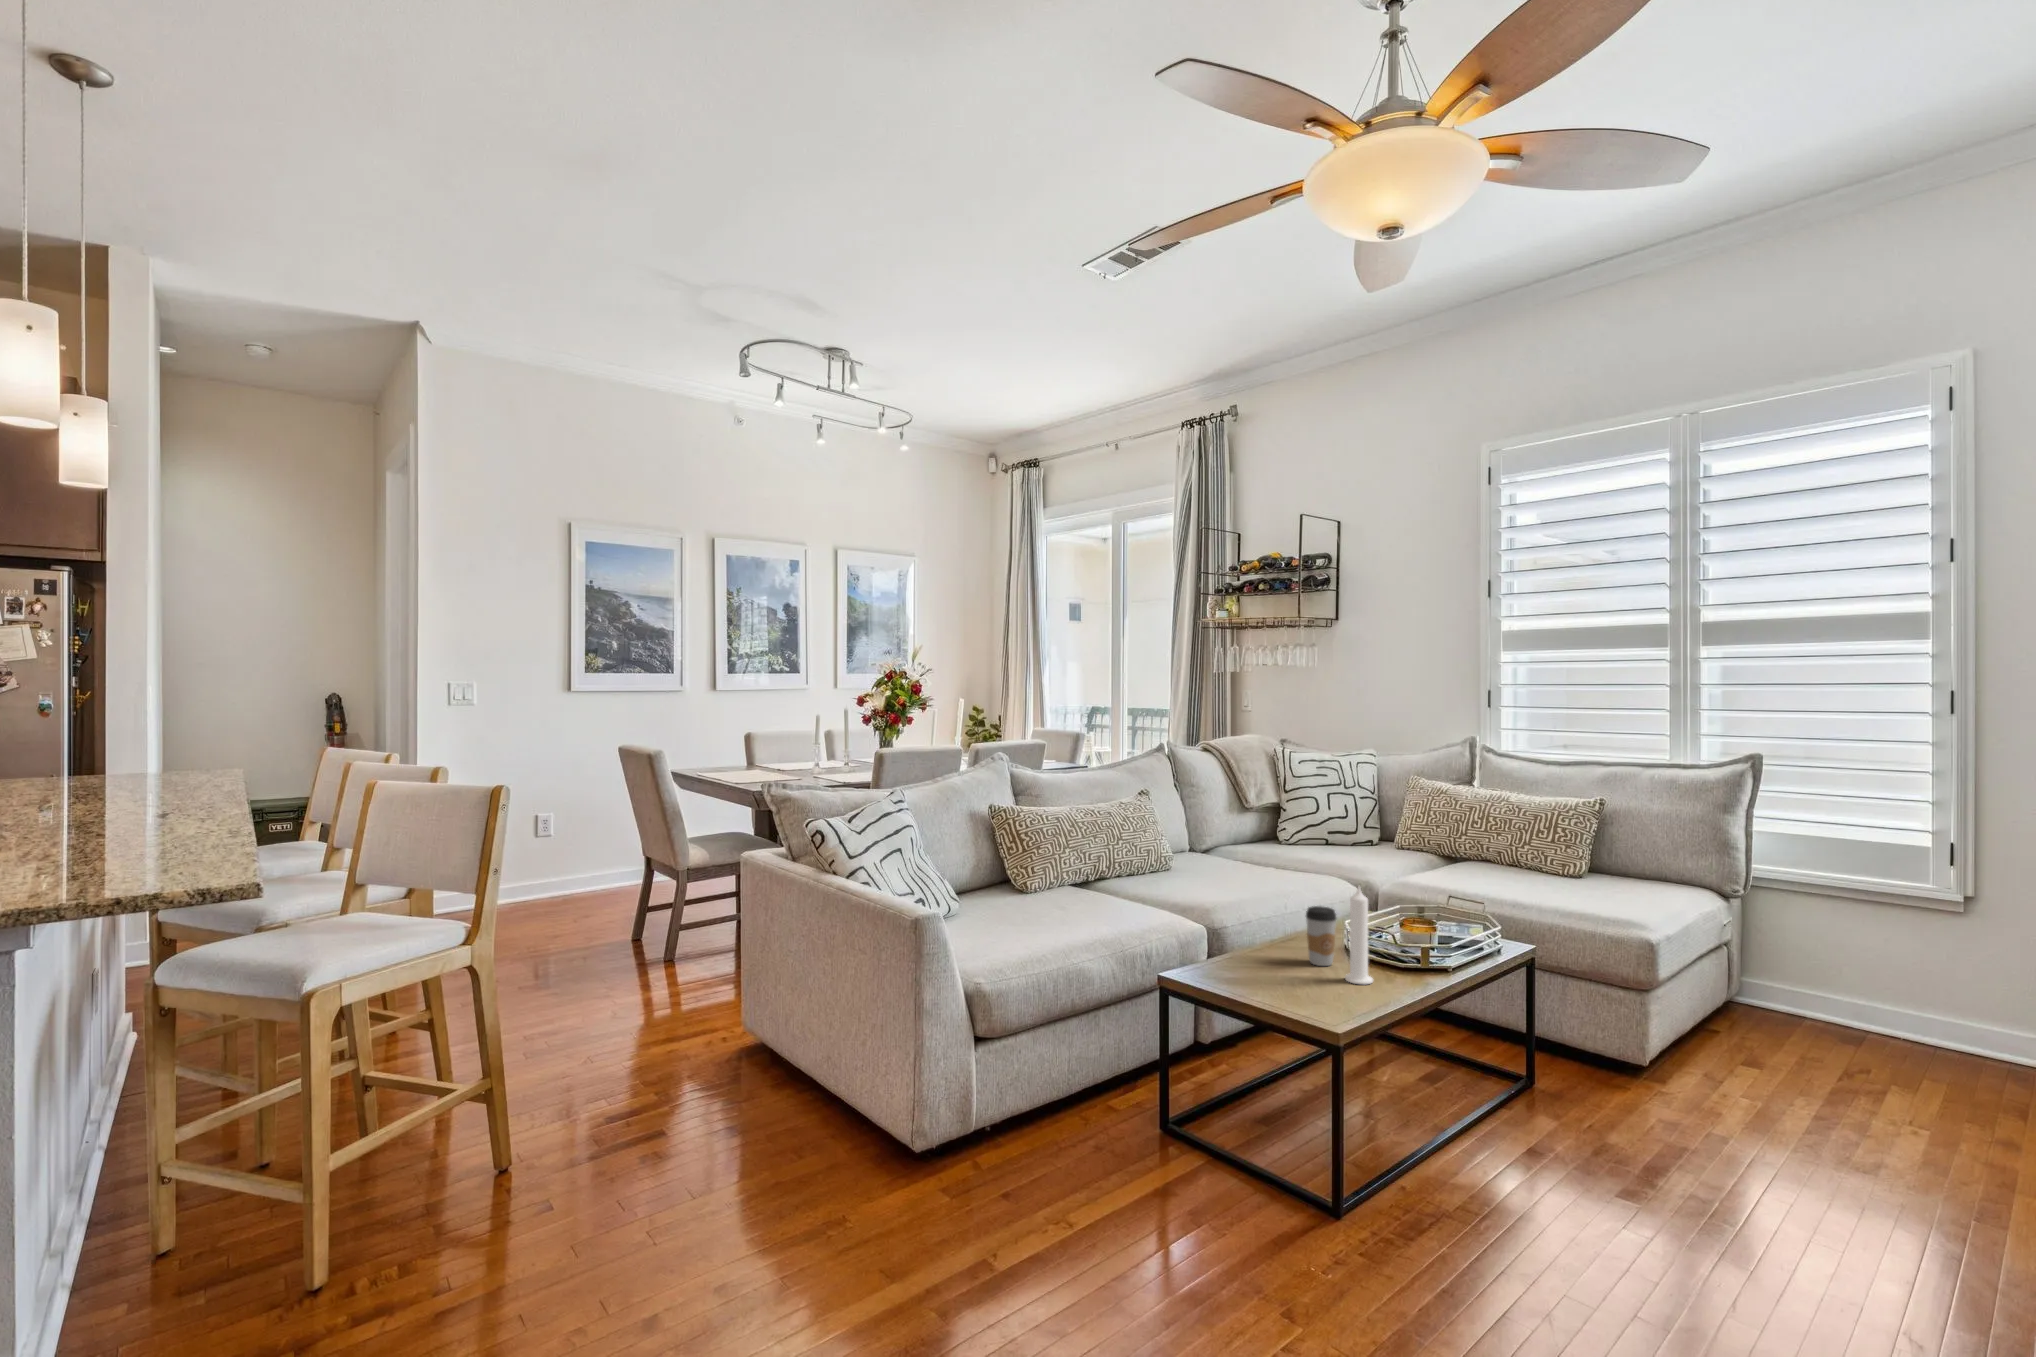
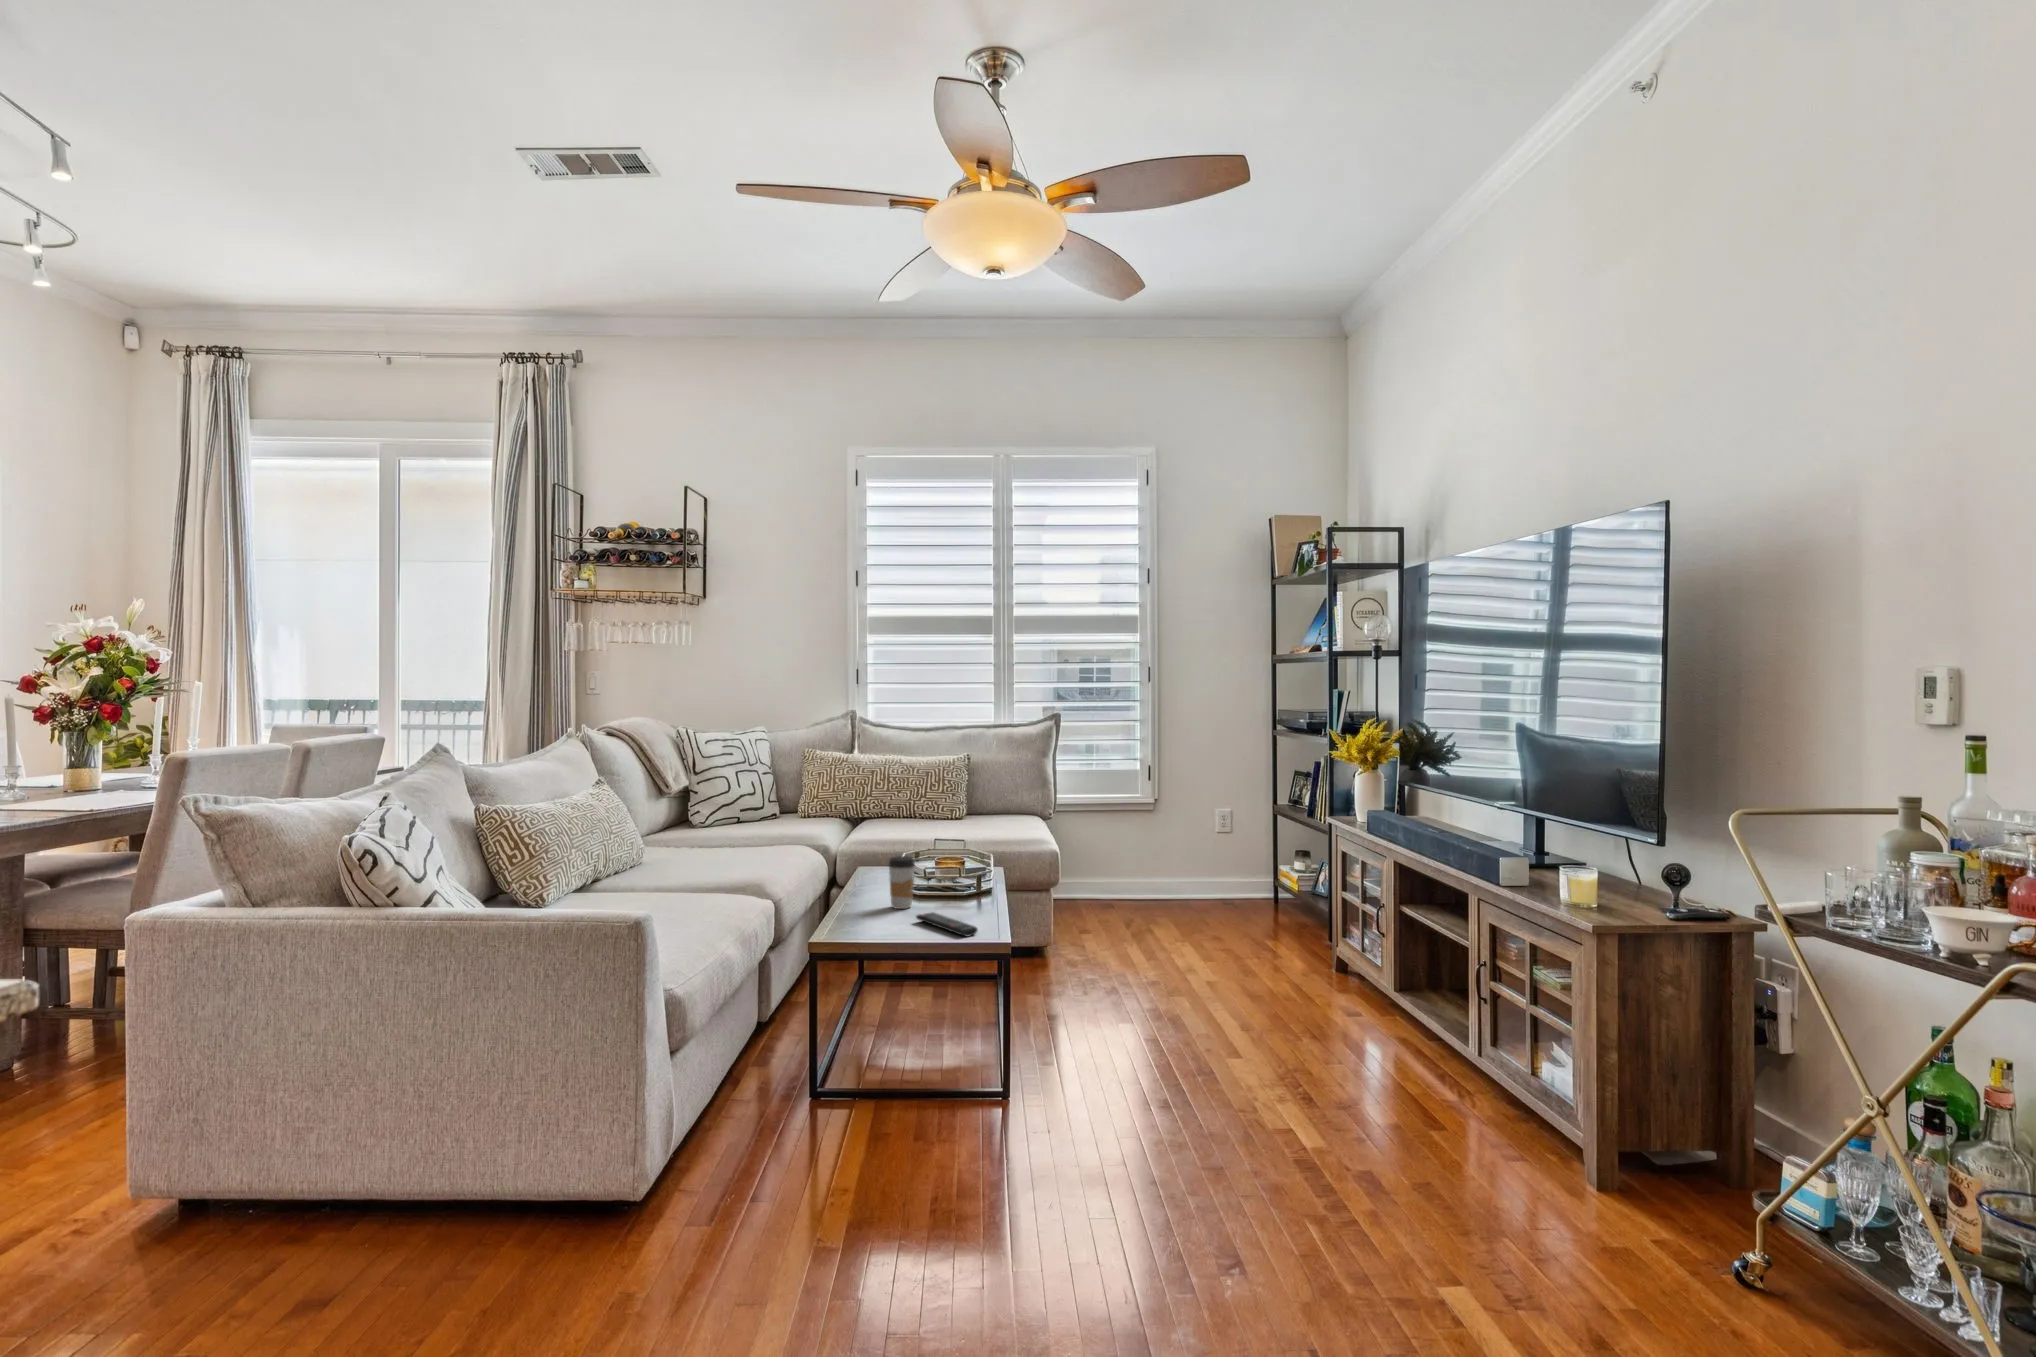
candle: present [1345,887,1373,984] -> none [938,829,961,914]
remote control: none [1299,975,1332,1013] -> present [916,912,978,936]

